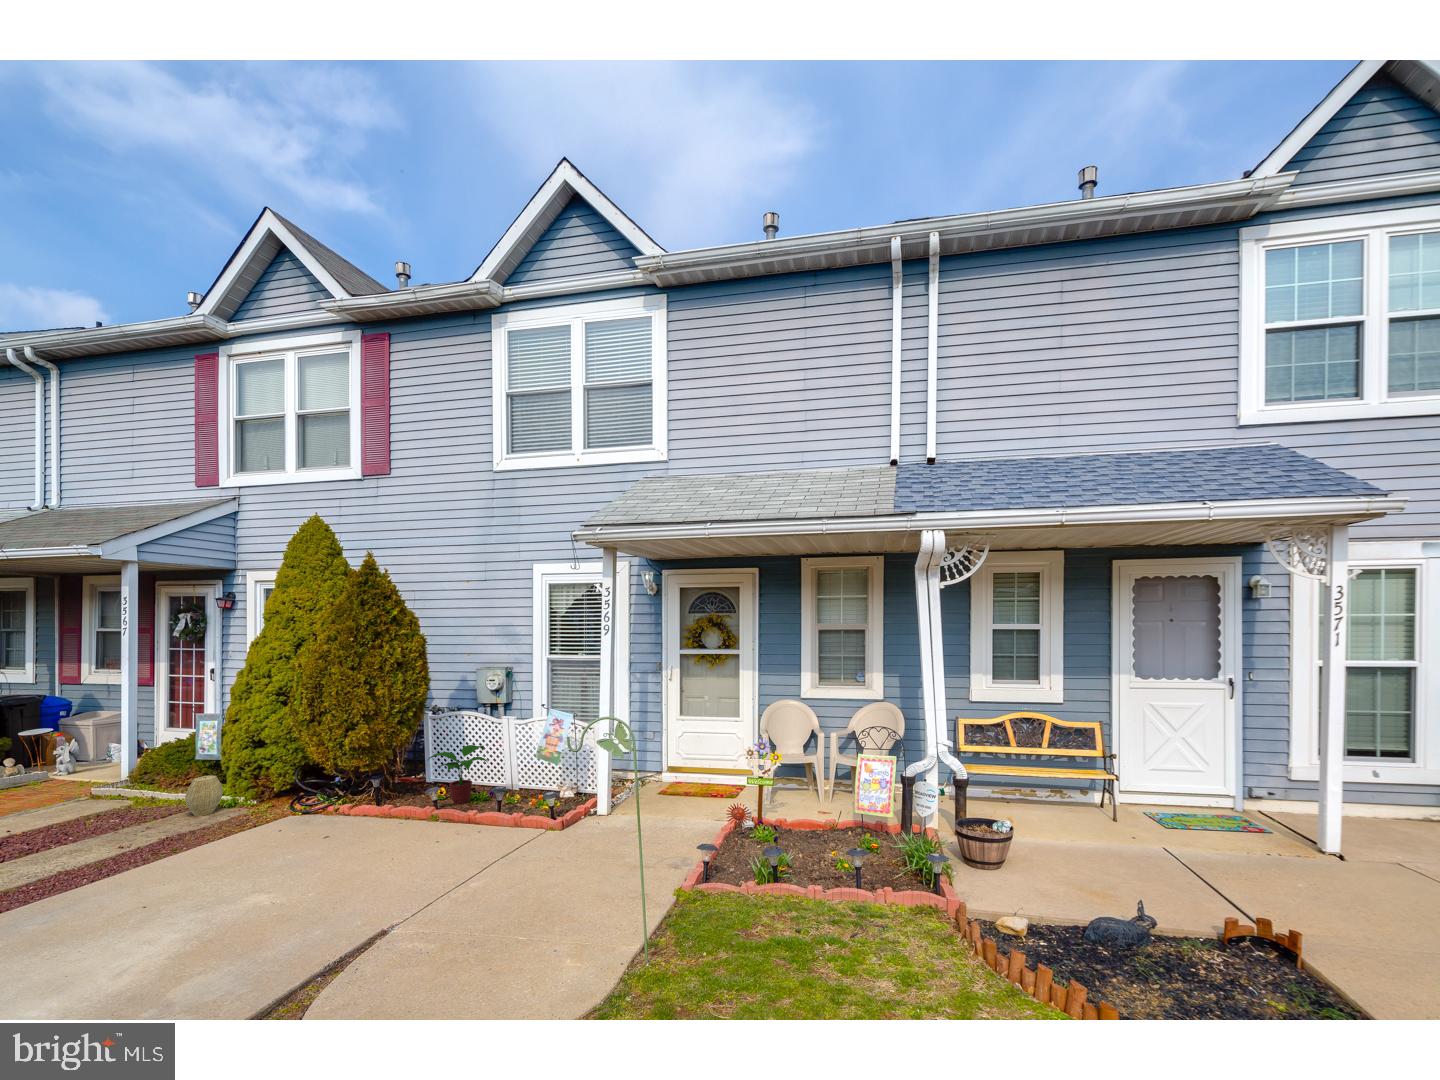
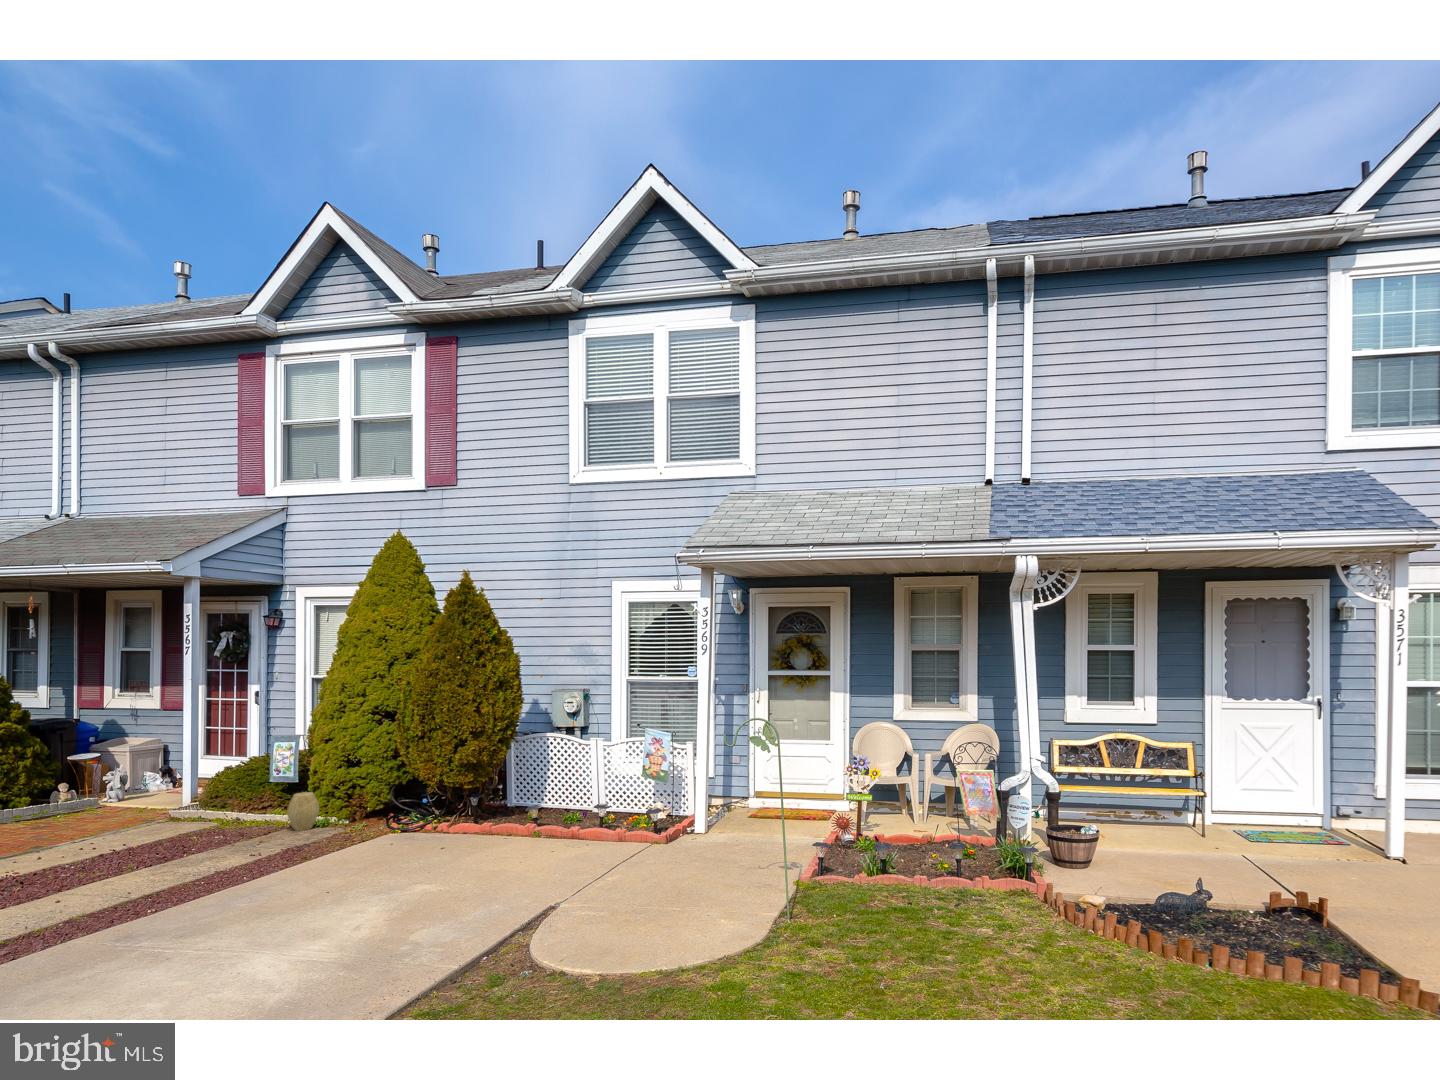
potted plant: present [428,745,487,804] -> none [519,766,580,823]

